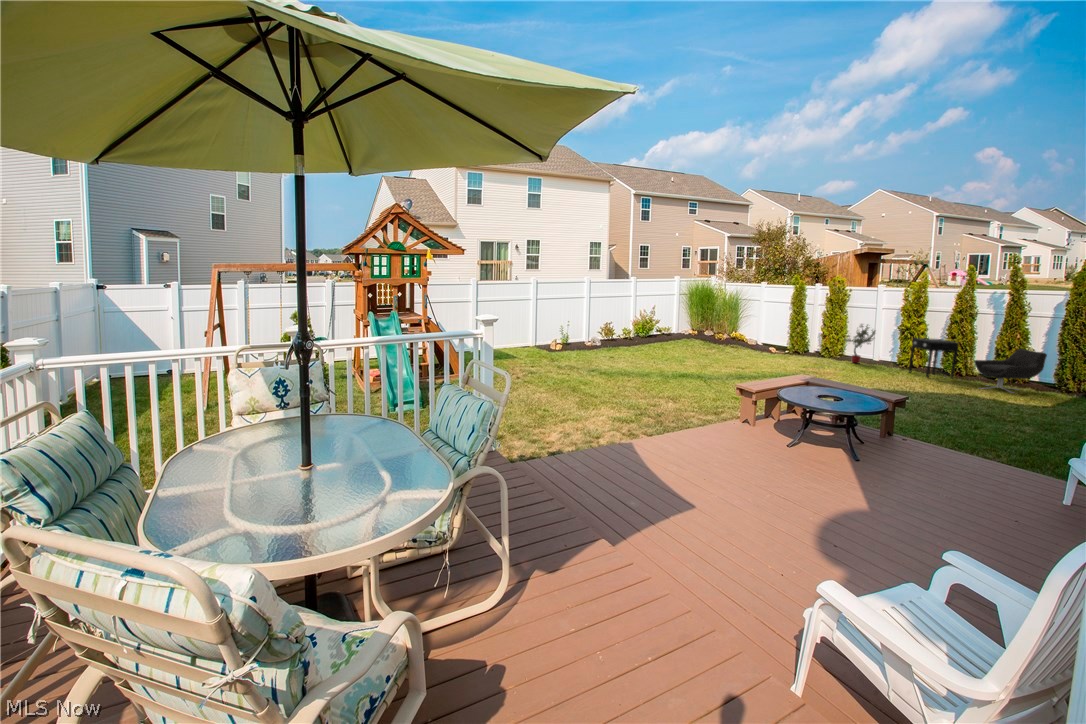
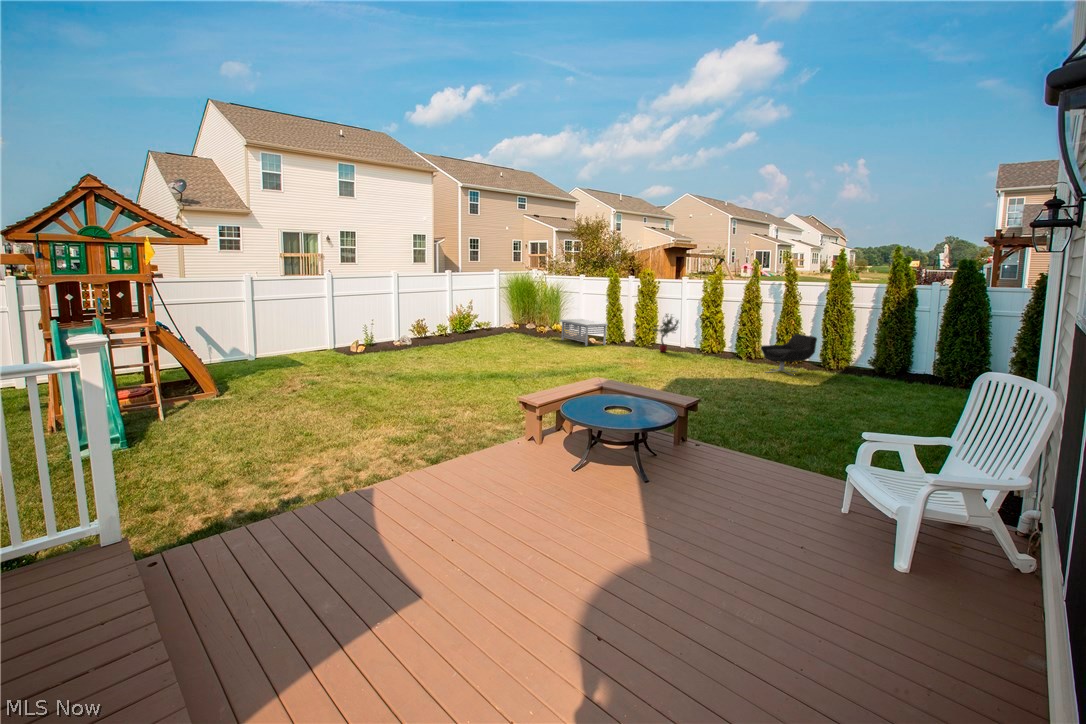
storage bench: none [742,327,794,354] -> present [560,319,608,346]
side table: present [909,338,959,379] -> none [708,326,749,364]

